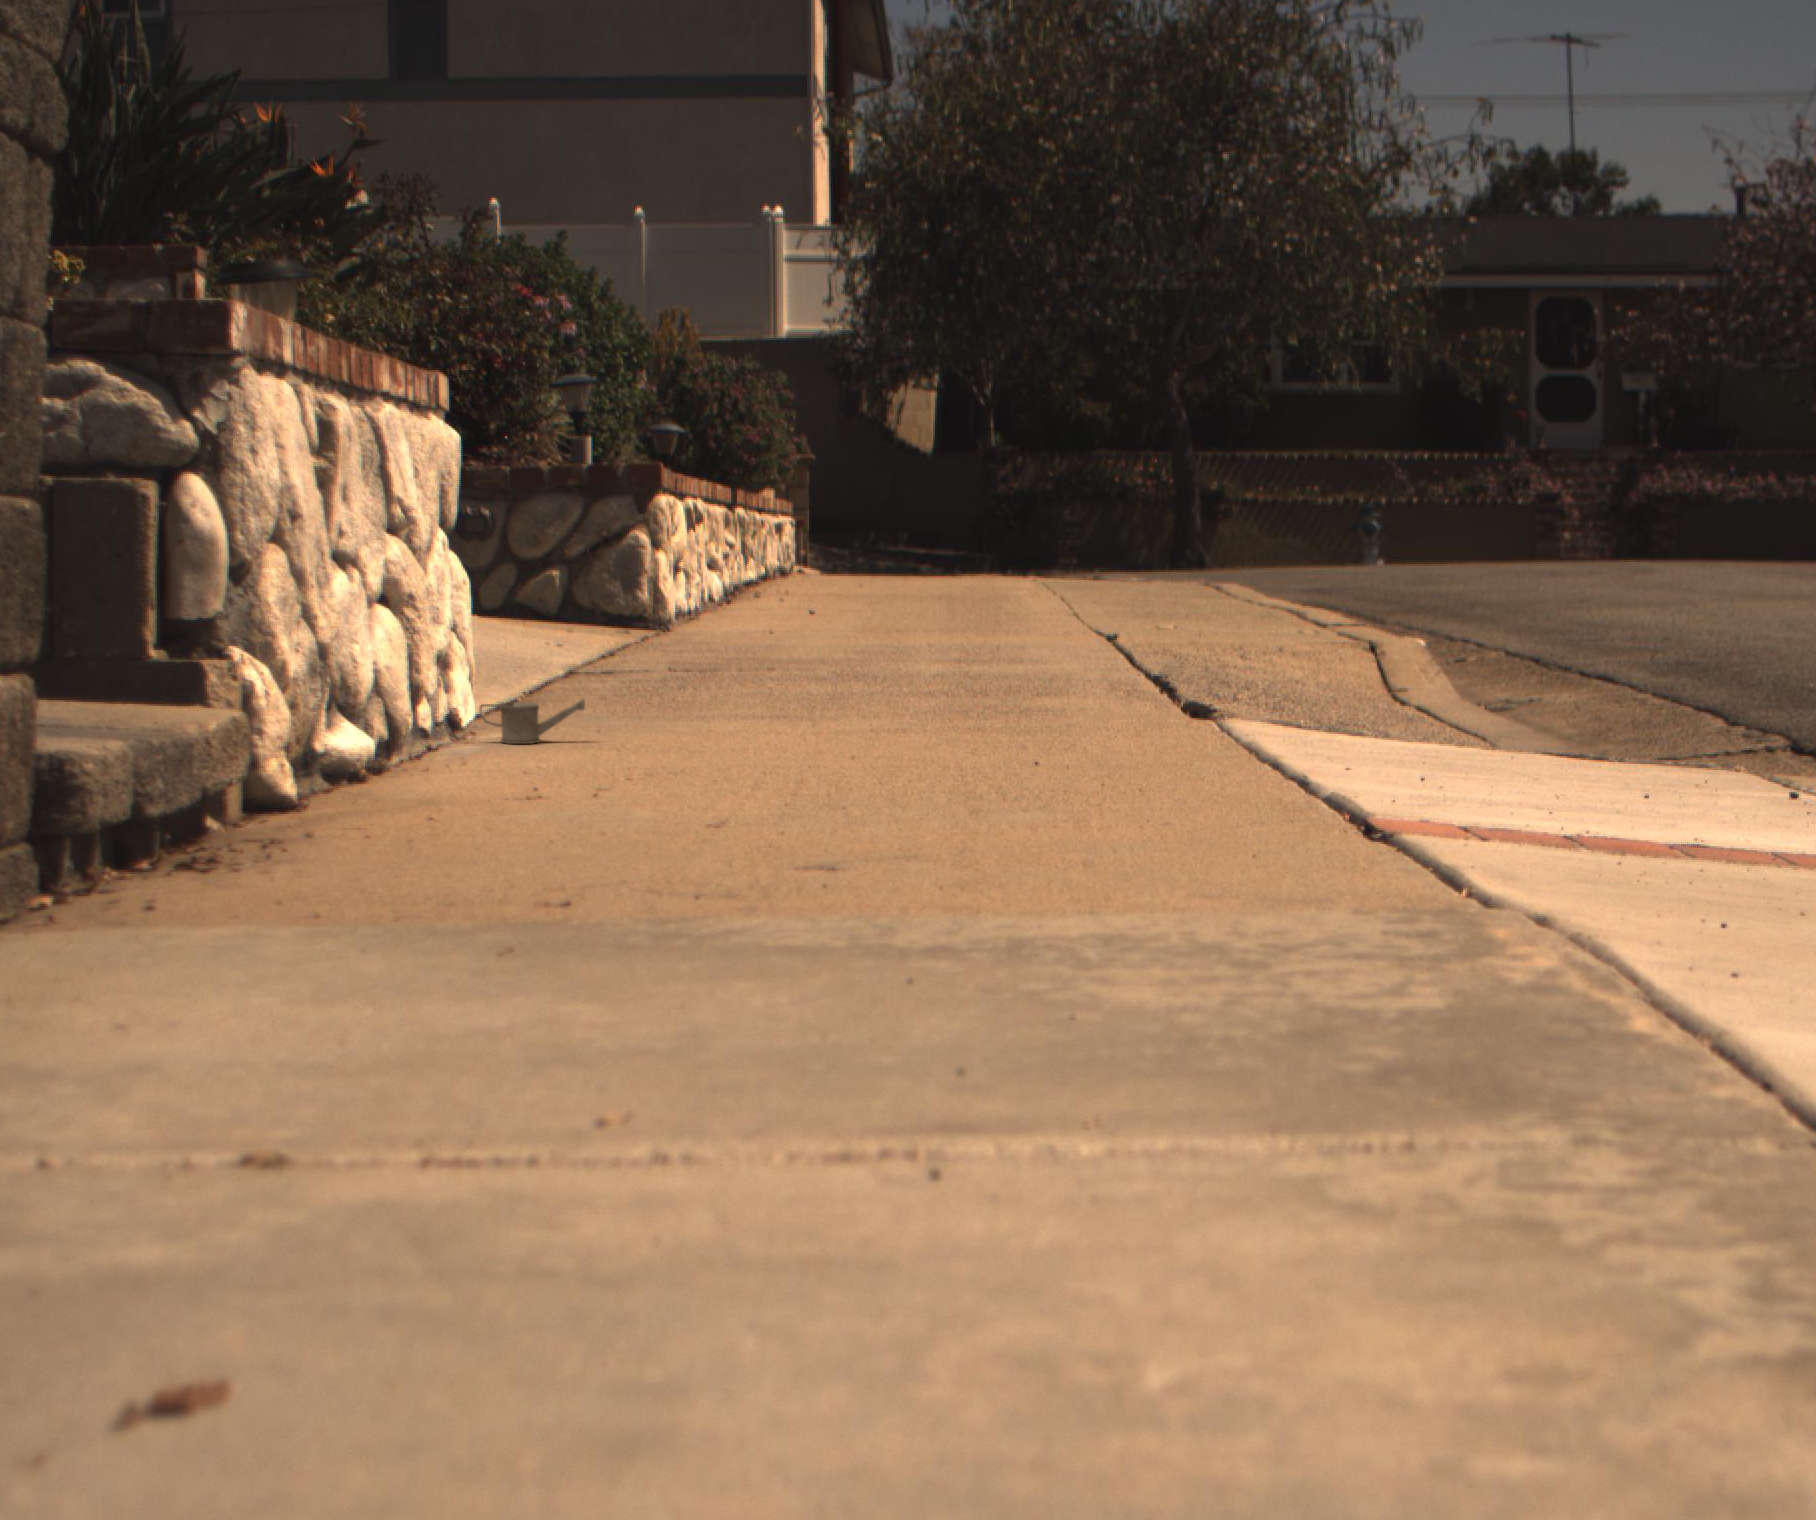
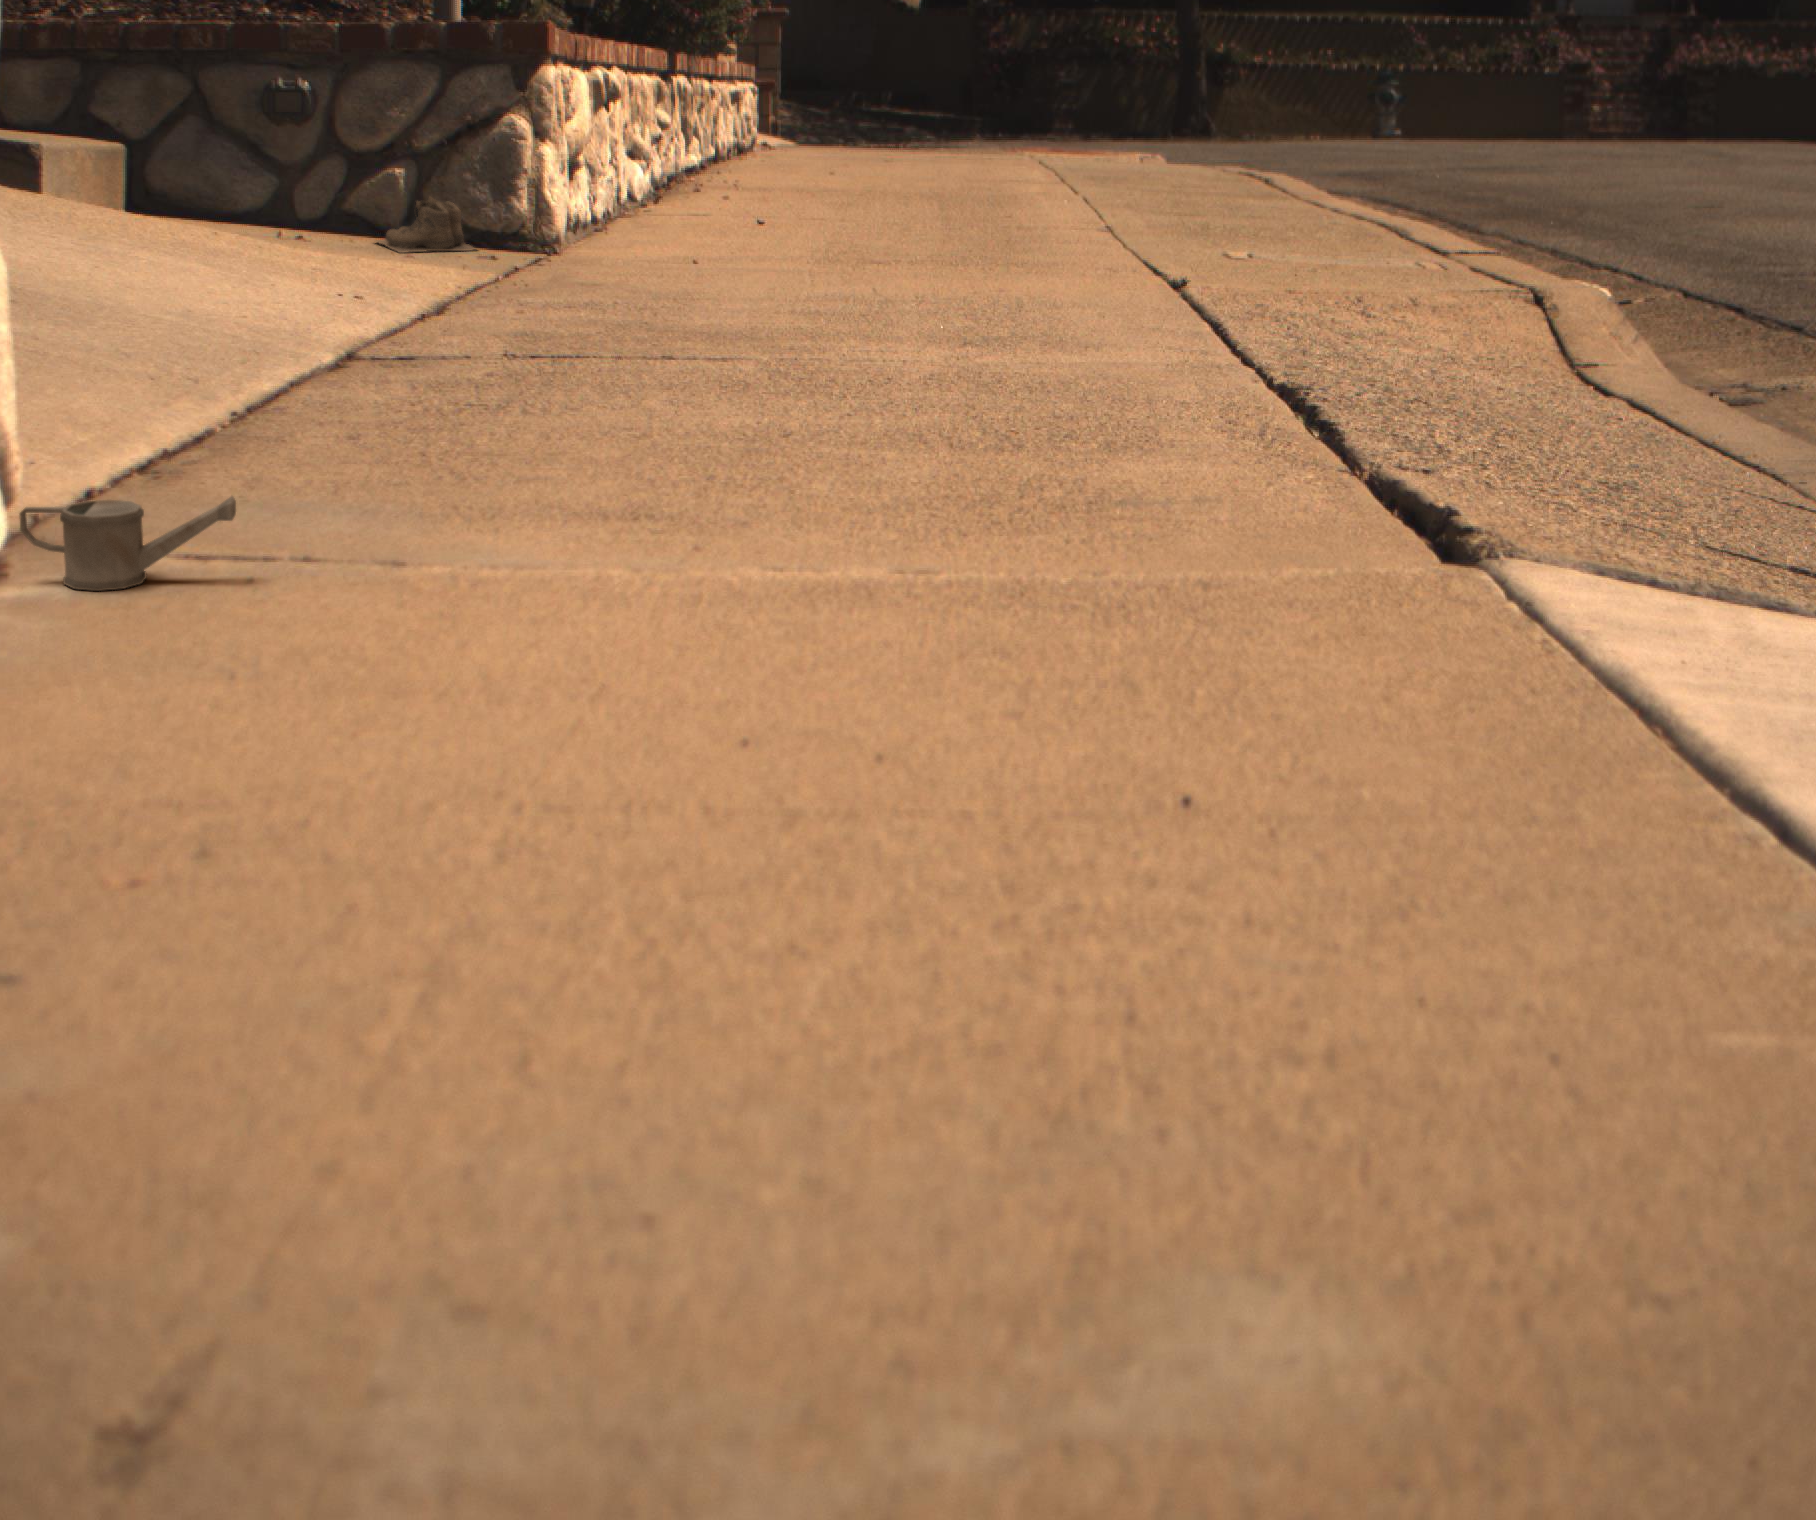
boots: none [545,587,623,626] -> present [376,197,475,253]

